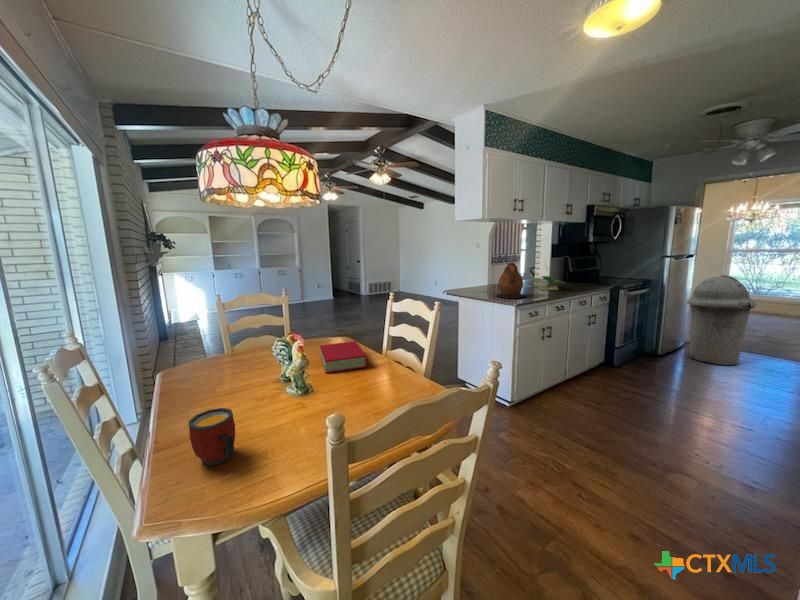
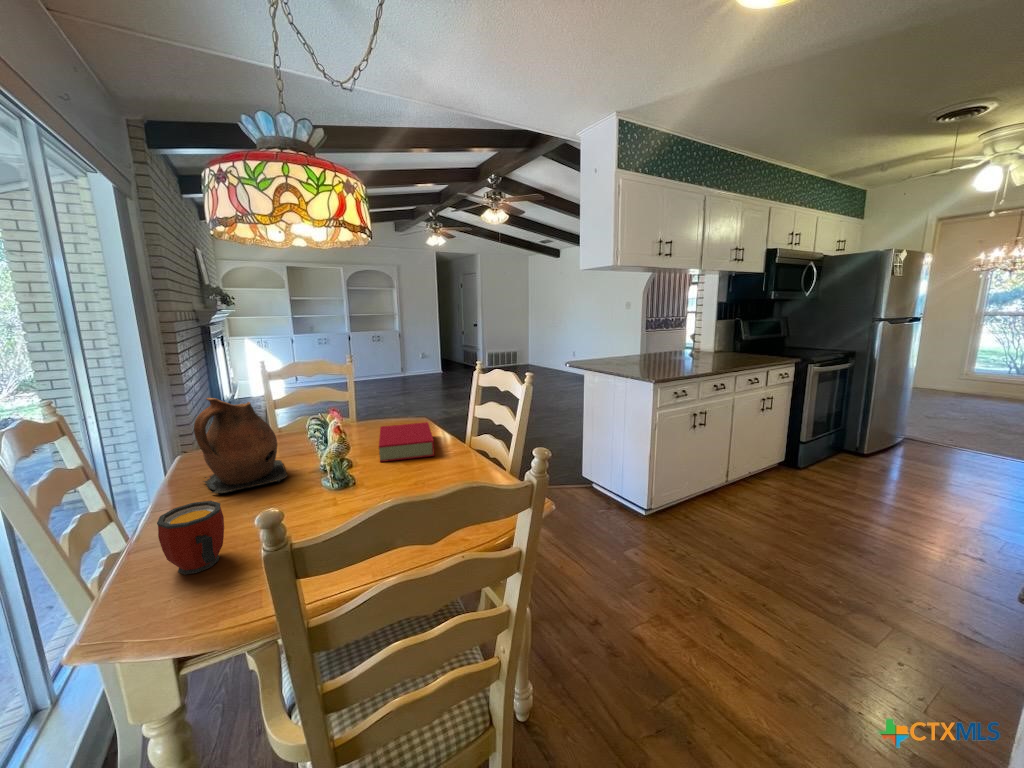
ceramic pitcher: present [496,263,527,298] -> present [194,398,287,493]
potted plant: present [534,270,564,290] -> none [677,319,725,363]
trash can: present [687,275,756,365] -> none [898,348,995,471]

